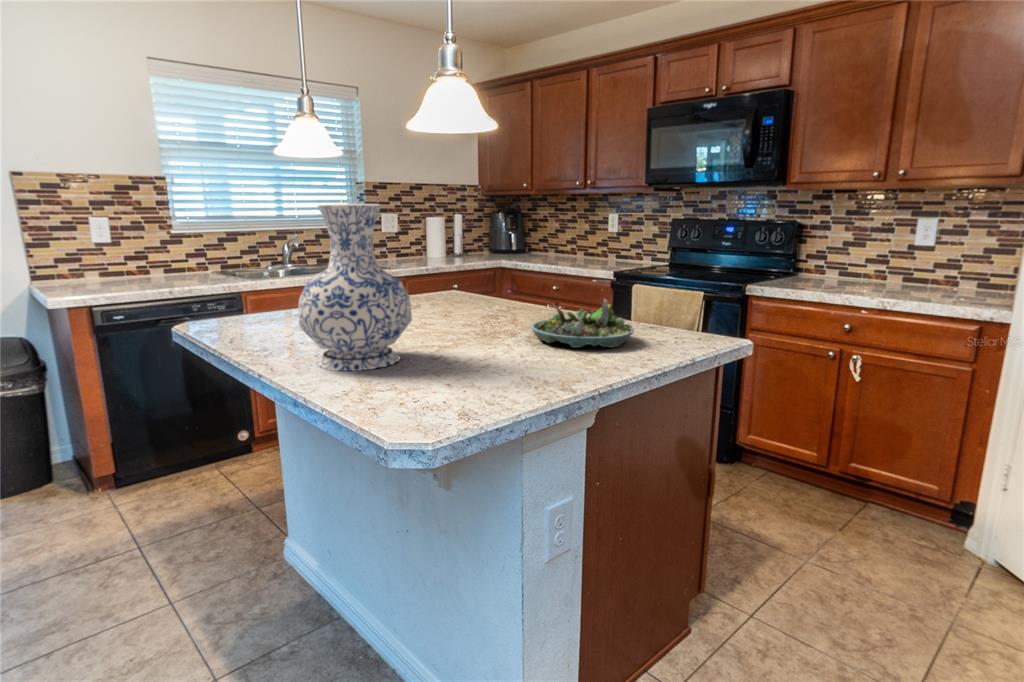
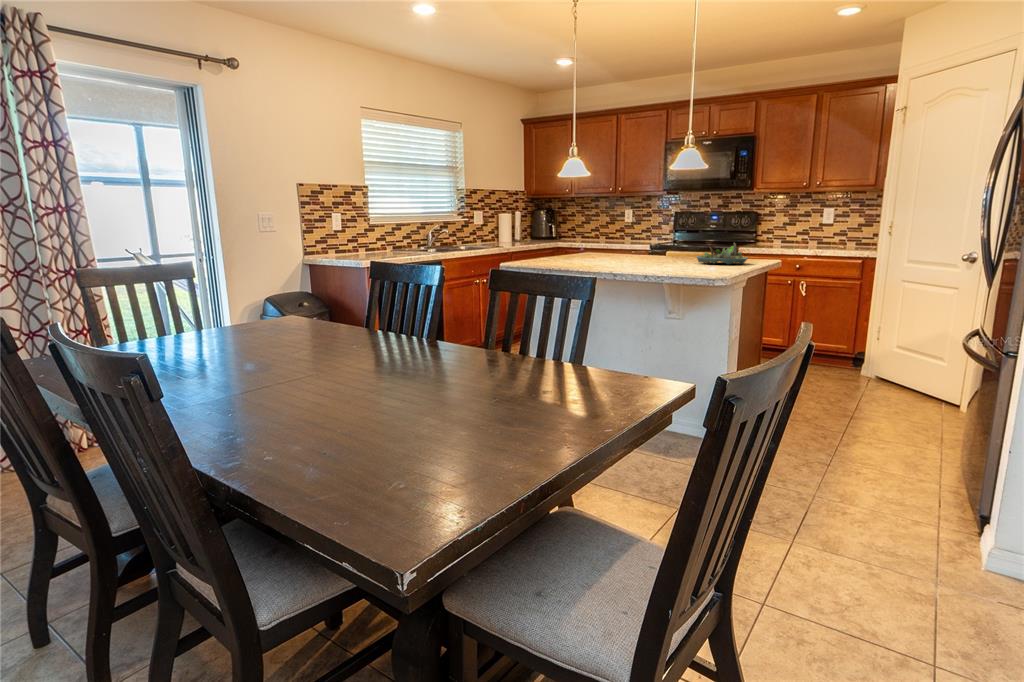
vase: present [299,204,412,371] -> none [631,198,682,270]

